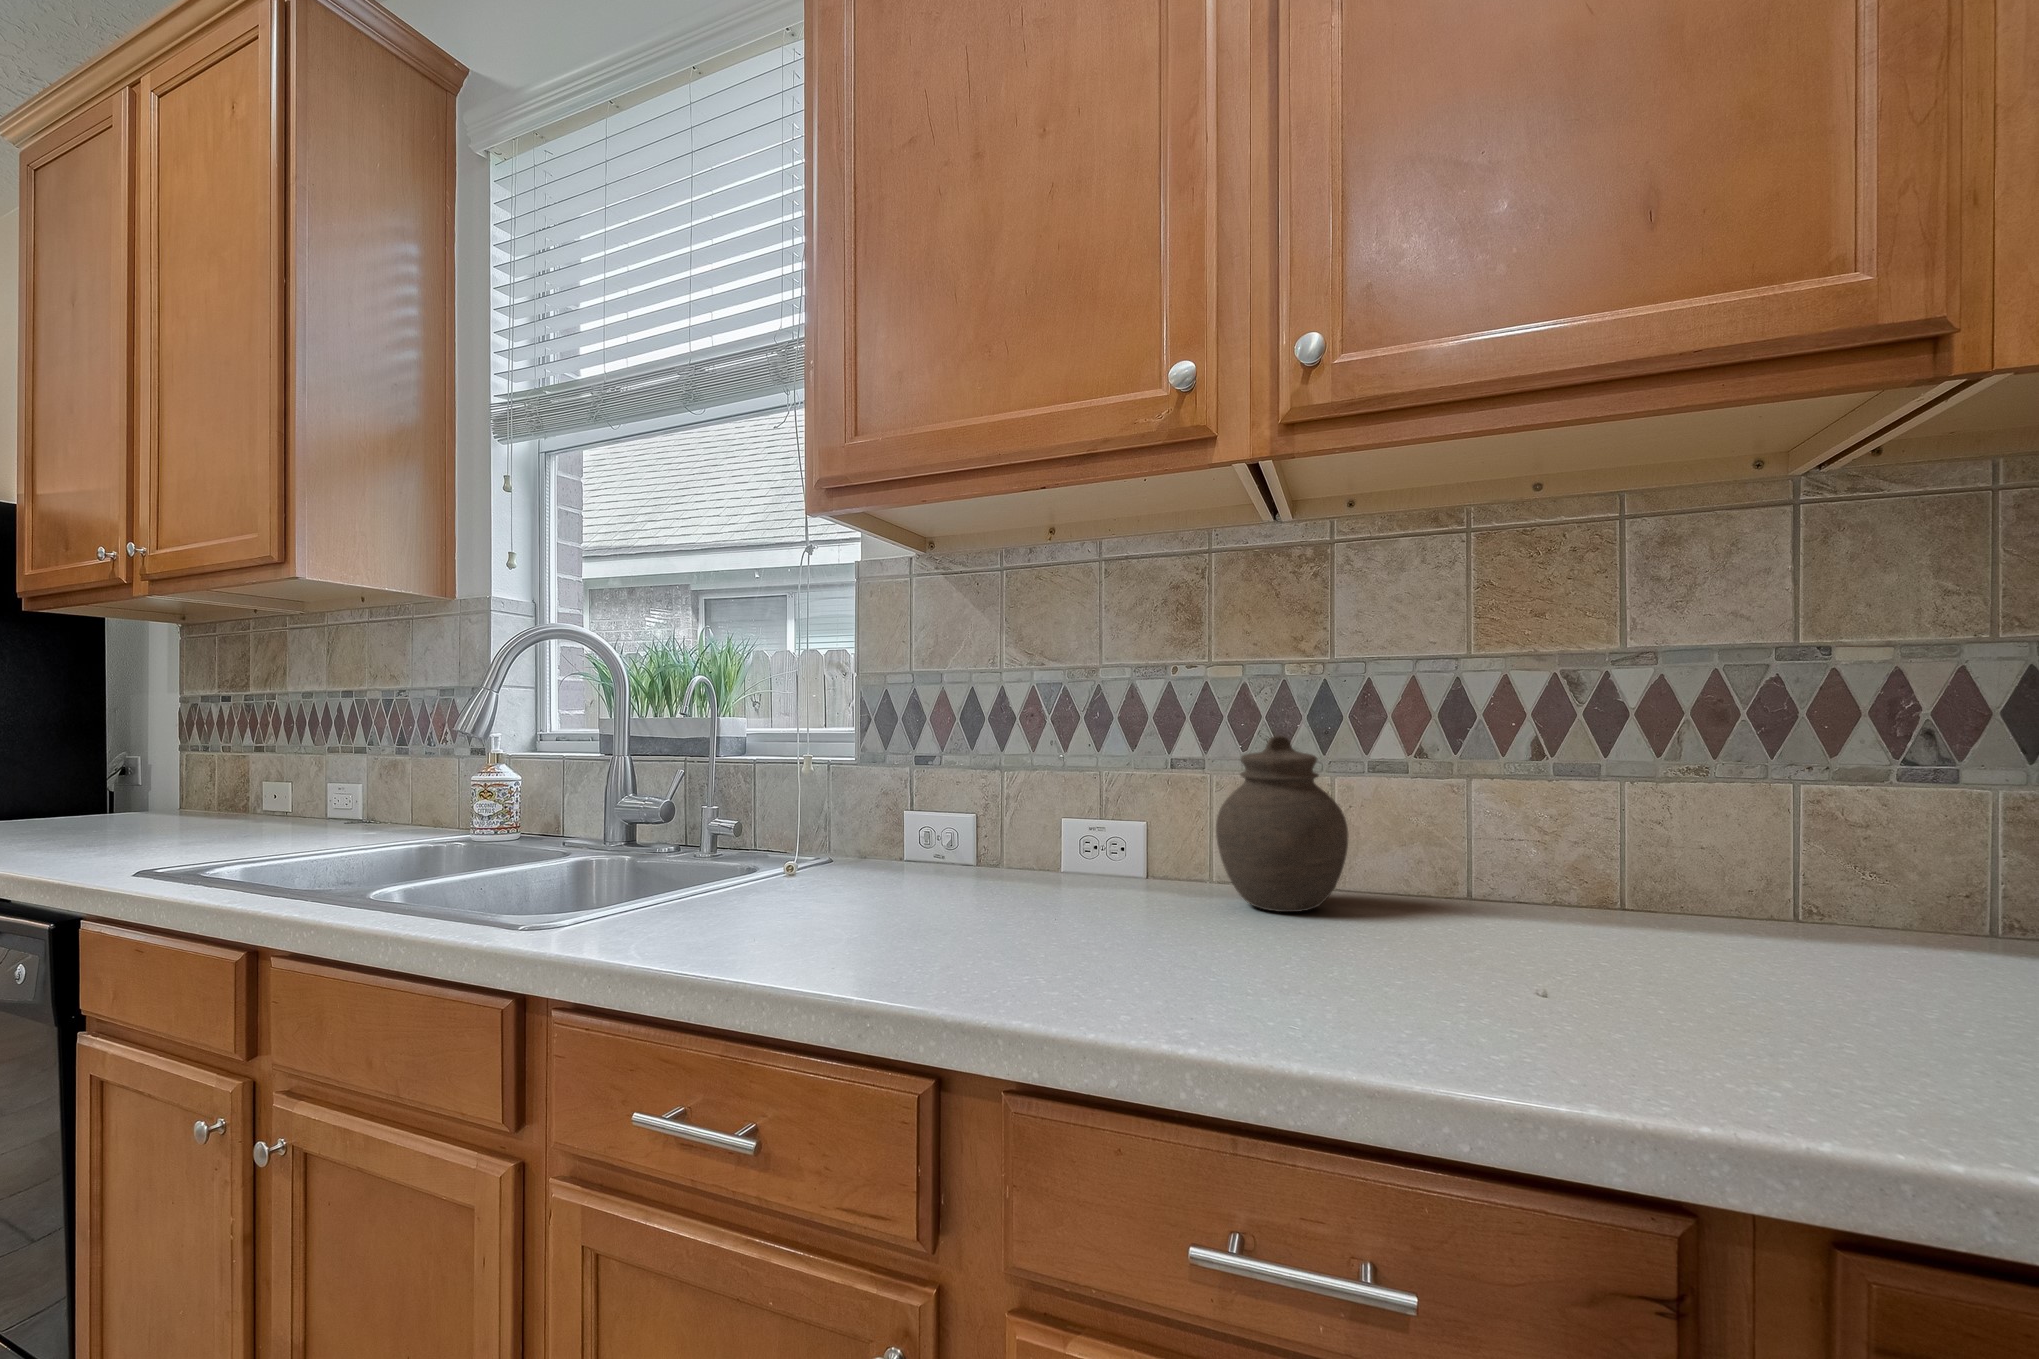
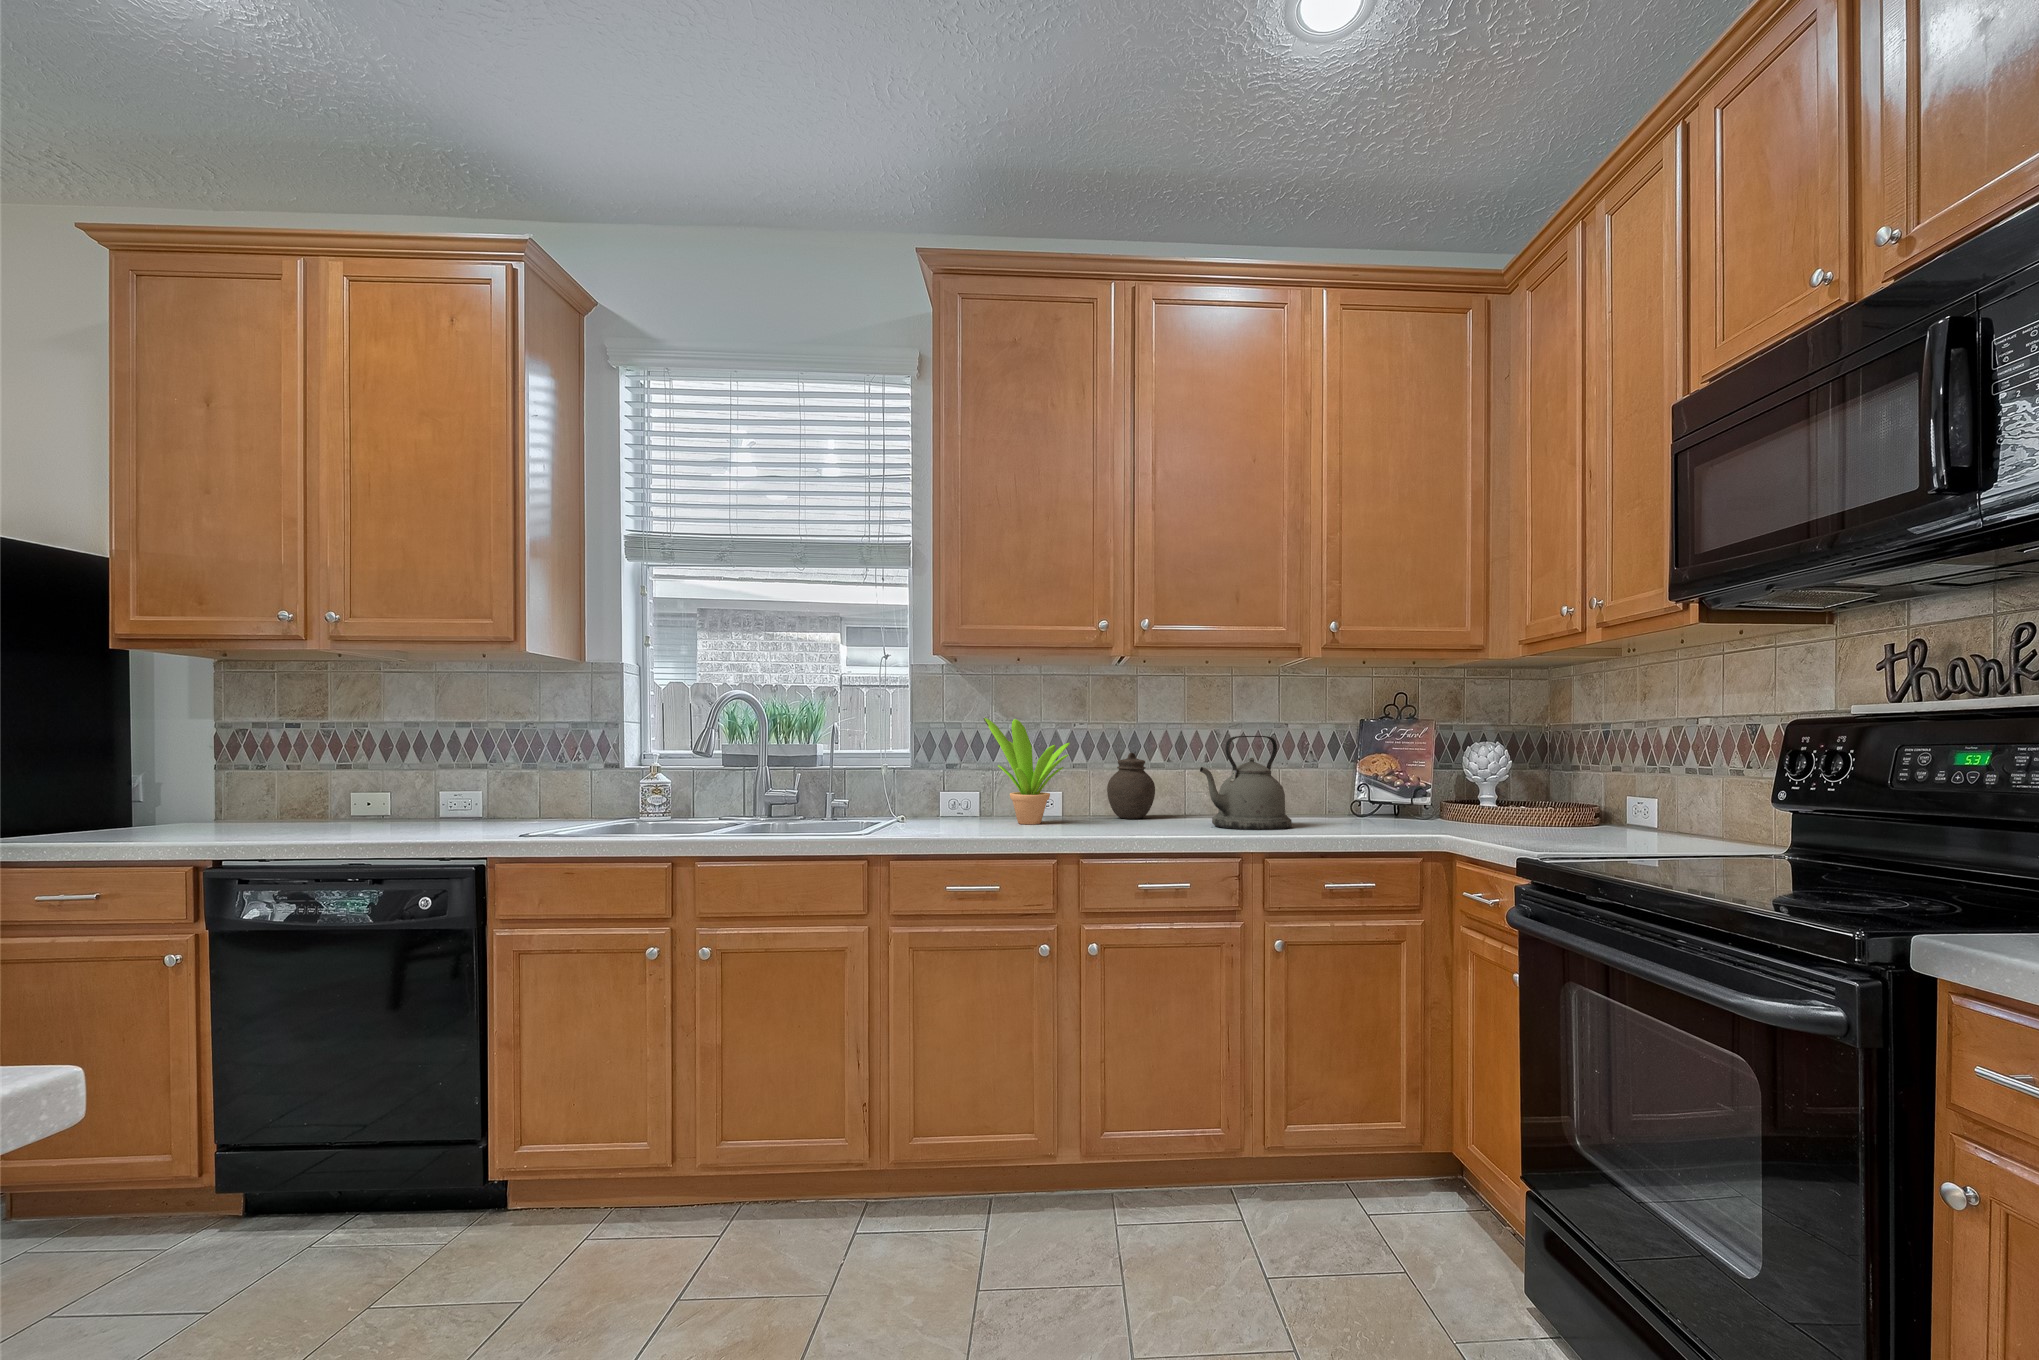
potted plant: none [856,655,1086,917] -> present [983,718,1070,824]
kettle: none [1357,685,1787,1063] -> present [1200,736,1292,830]

